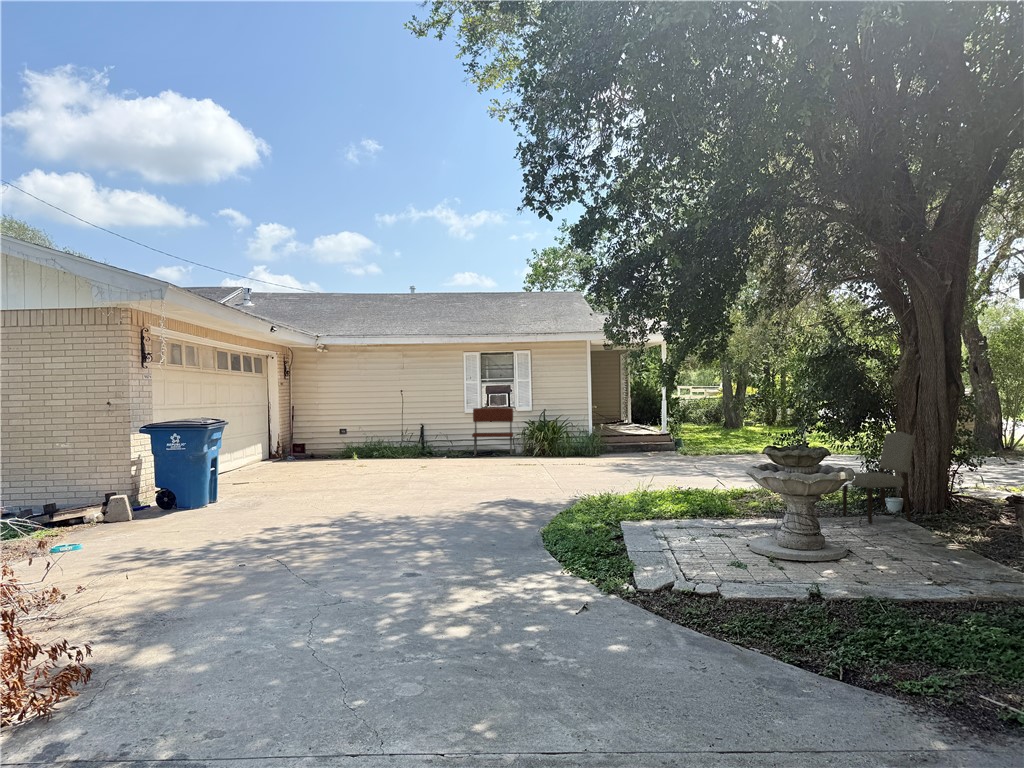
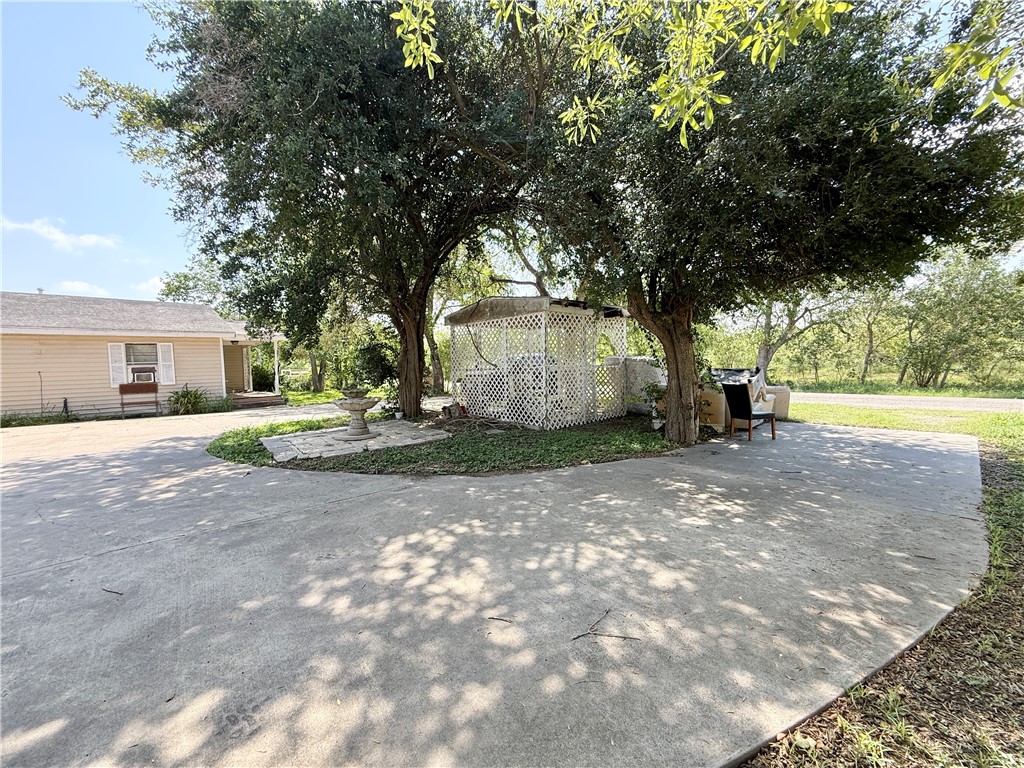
chair: present [843,431,916,523] -> none [376,383,406,425]

